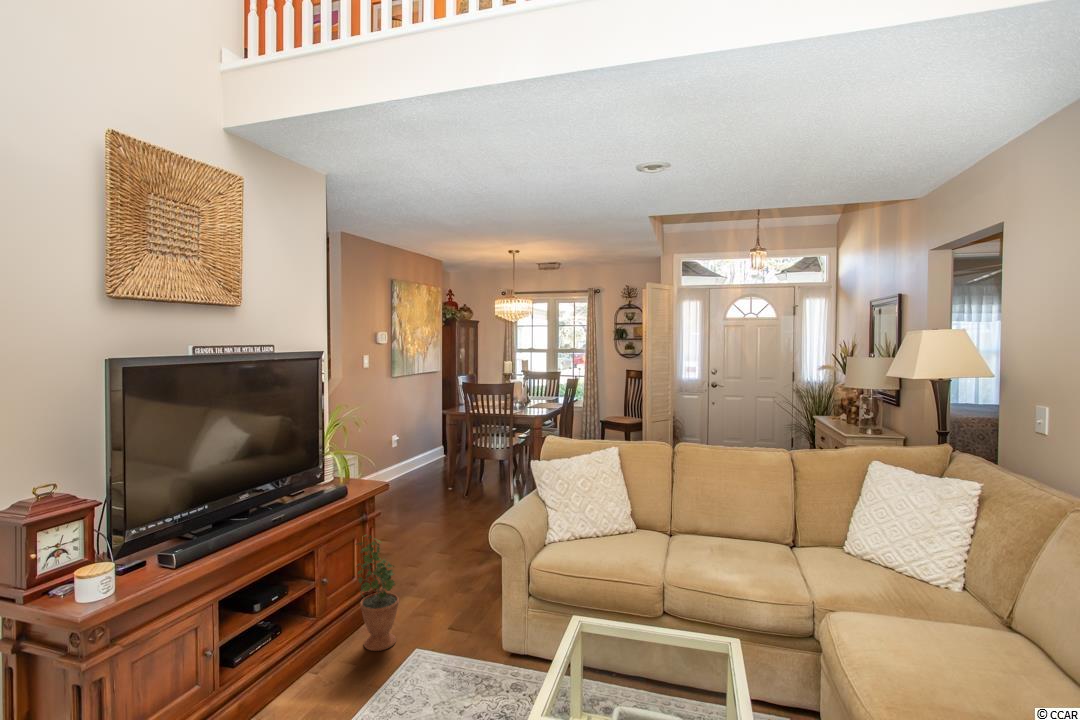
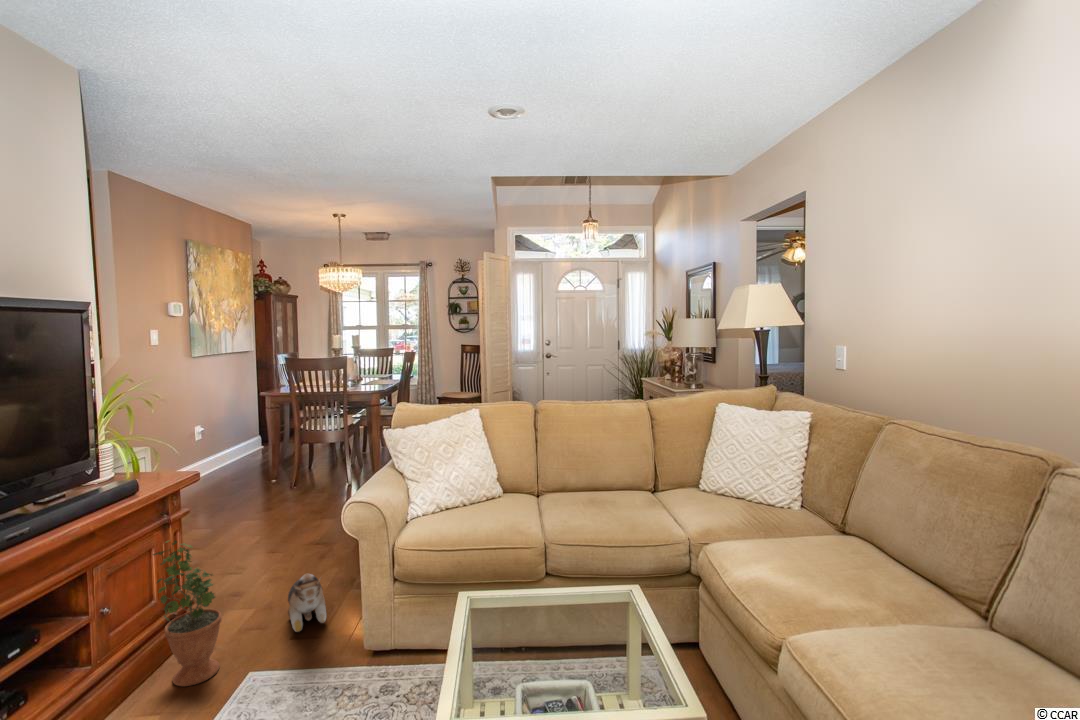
plush toy: none [449,576,478,625] -> present [288,573,326,632]

